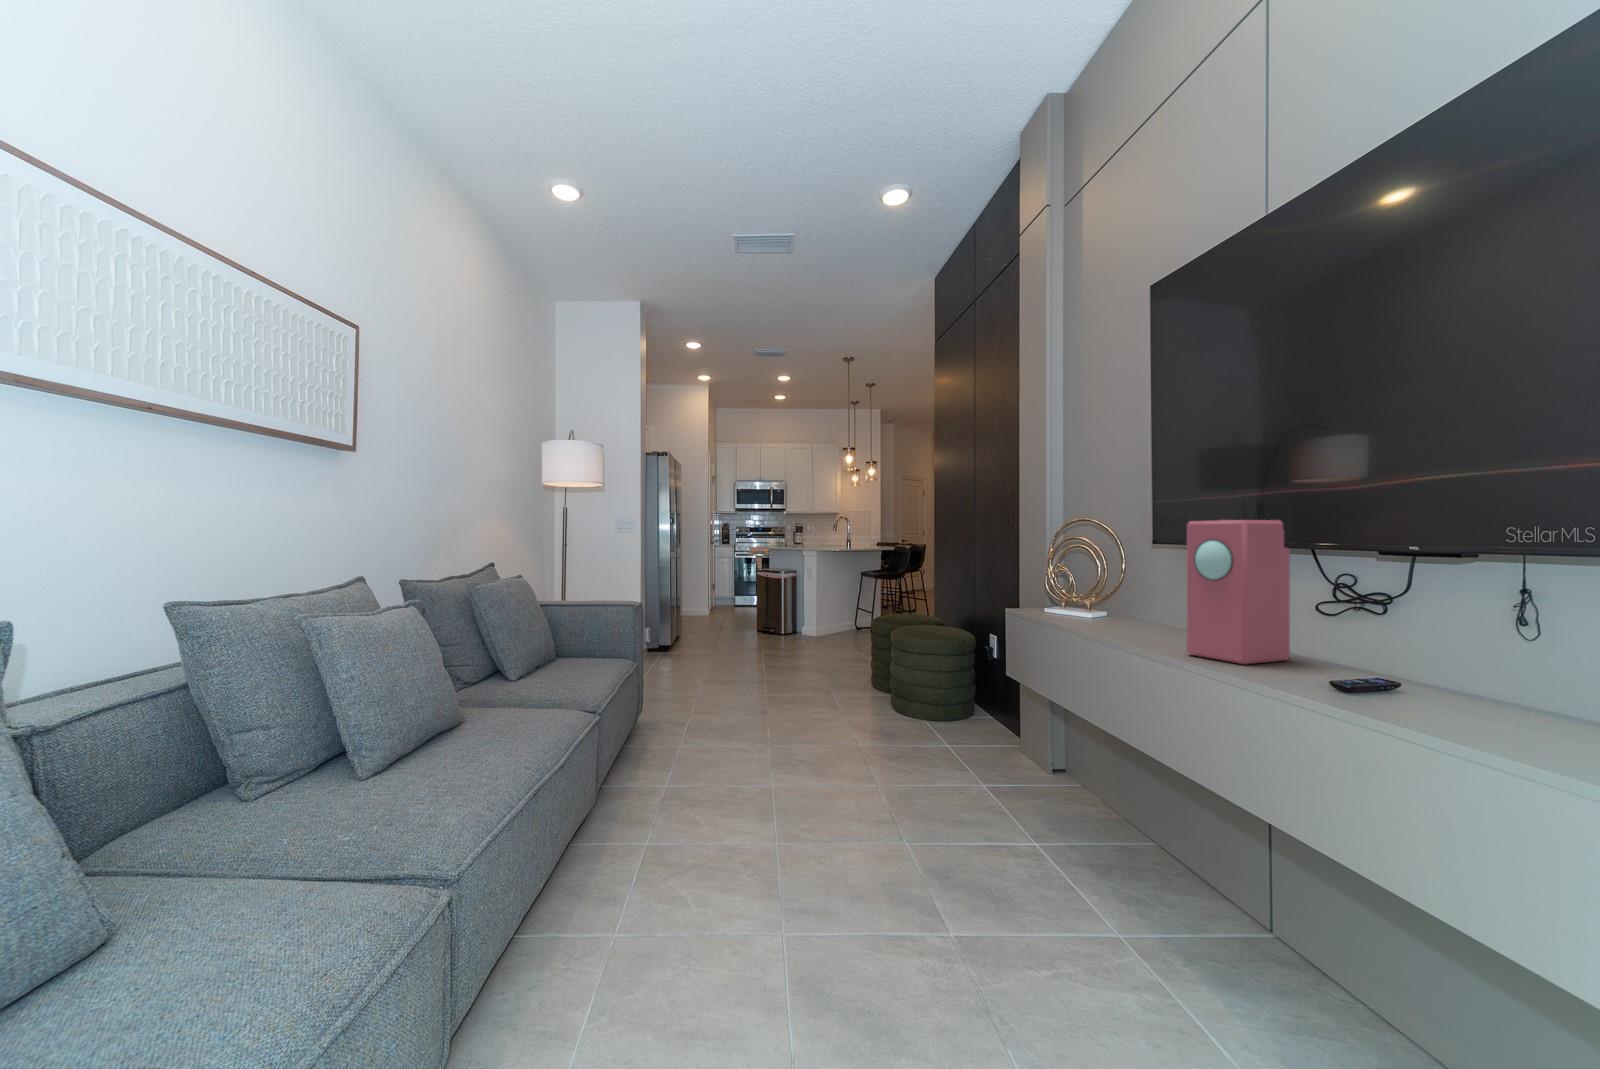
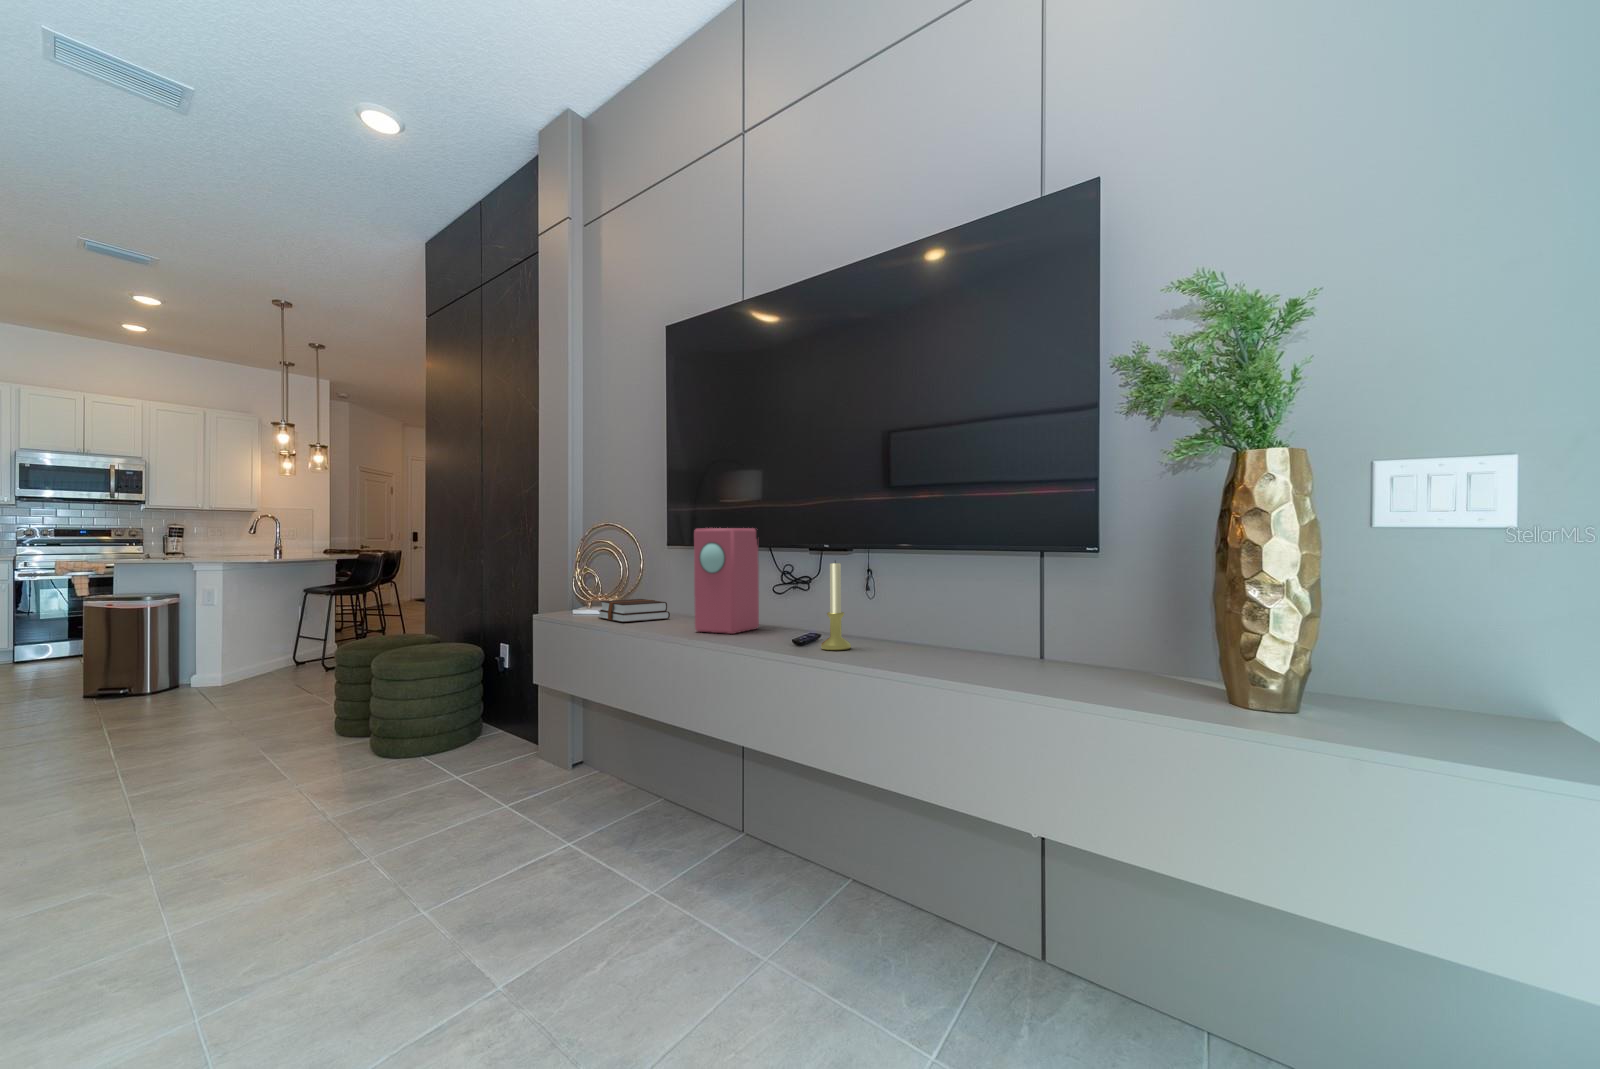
candle holder: none [1406,570,1476,724] -> present [821,561,851,650]
hardback book: none [1072,604,1160,631] -> present [598,599,670,622]

